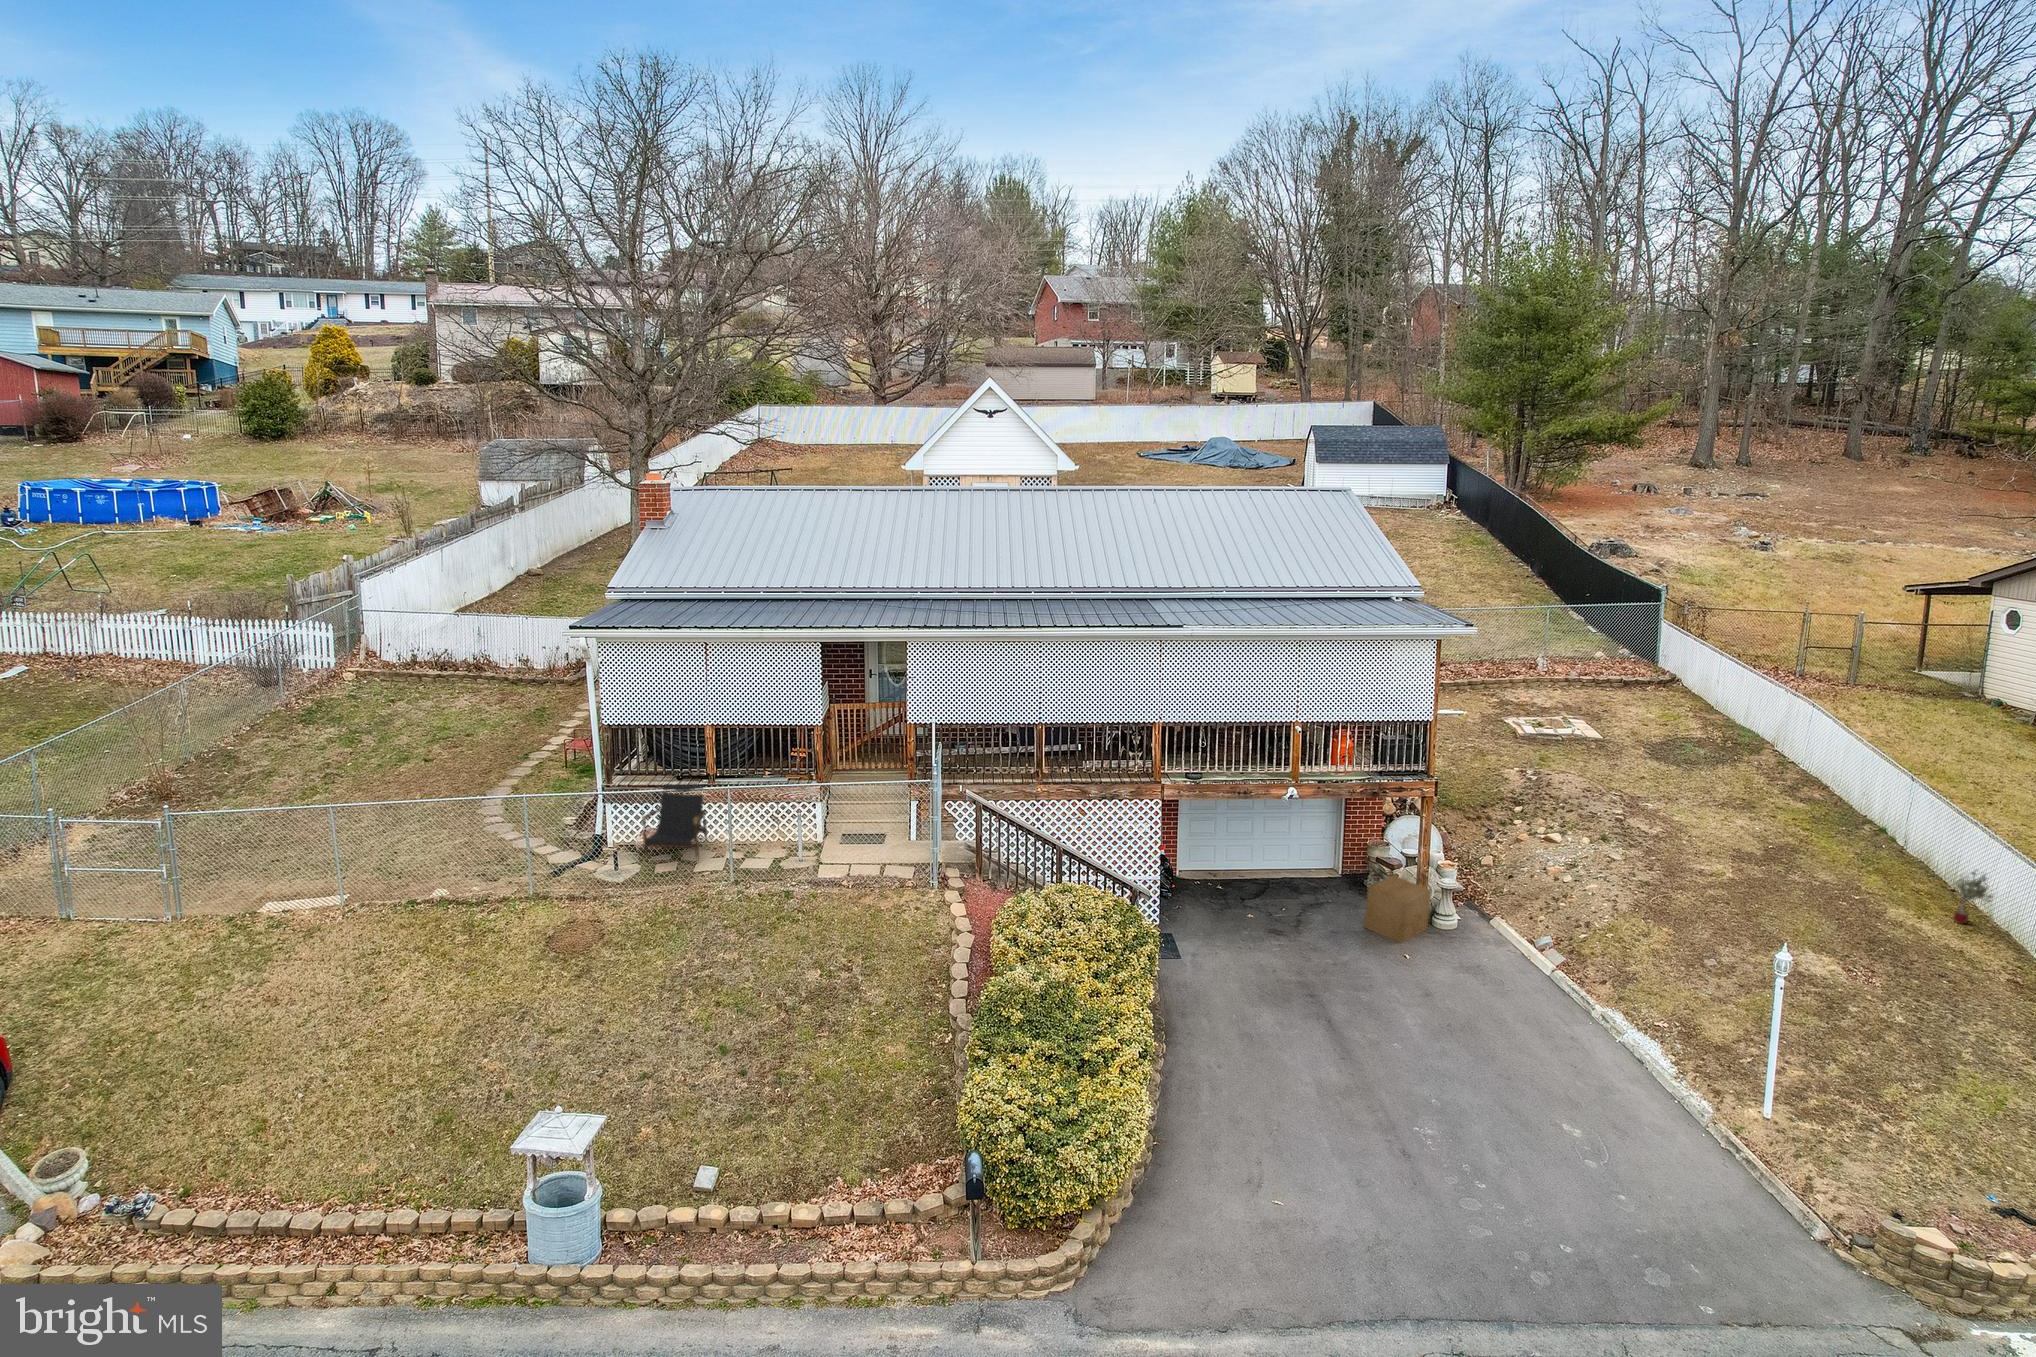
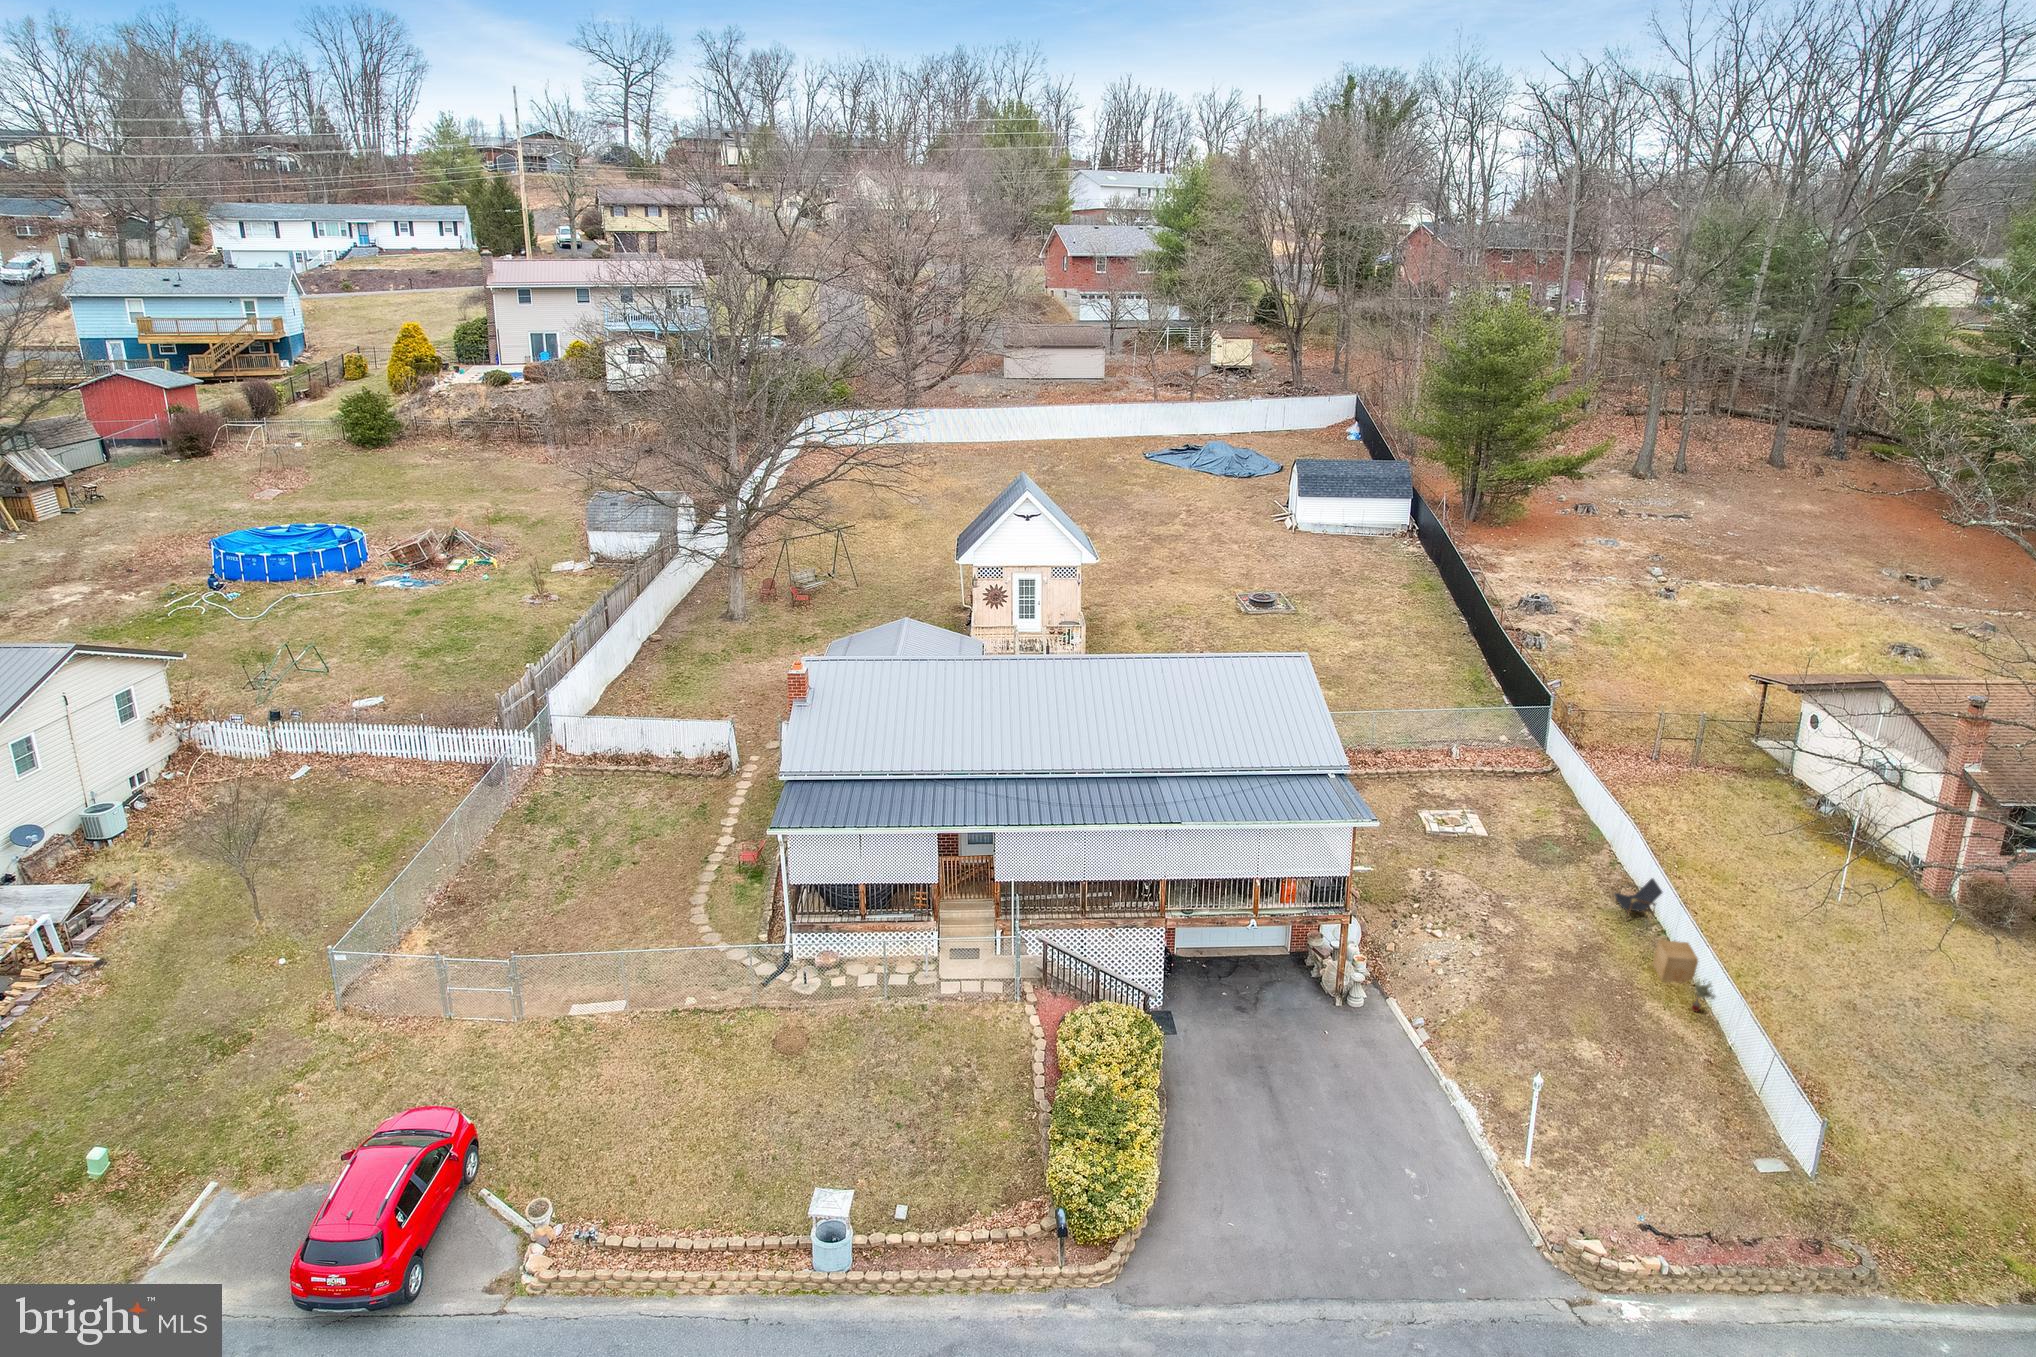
lounge chair: present [642,784,707,862] -> present [1614,878,1662,920]
cardboard box: present [1364,875,1432,943] -> present [1653,940,1698,983]

